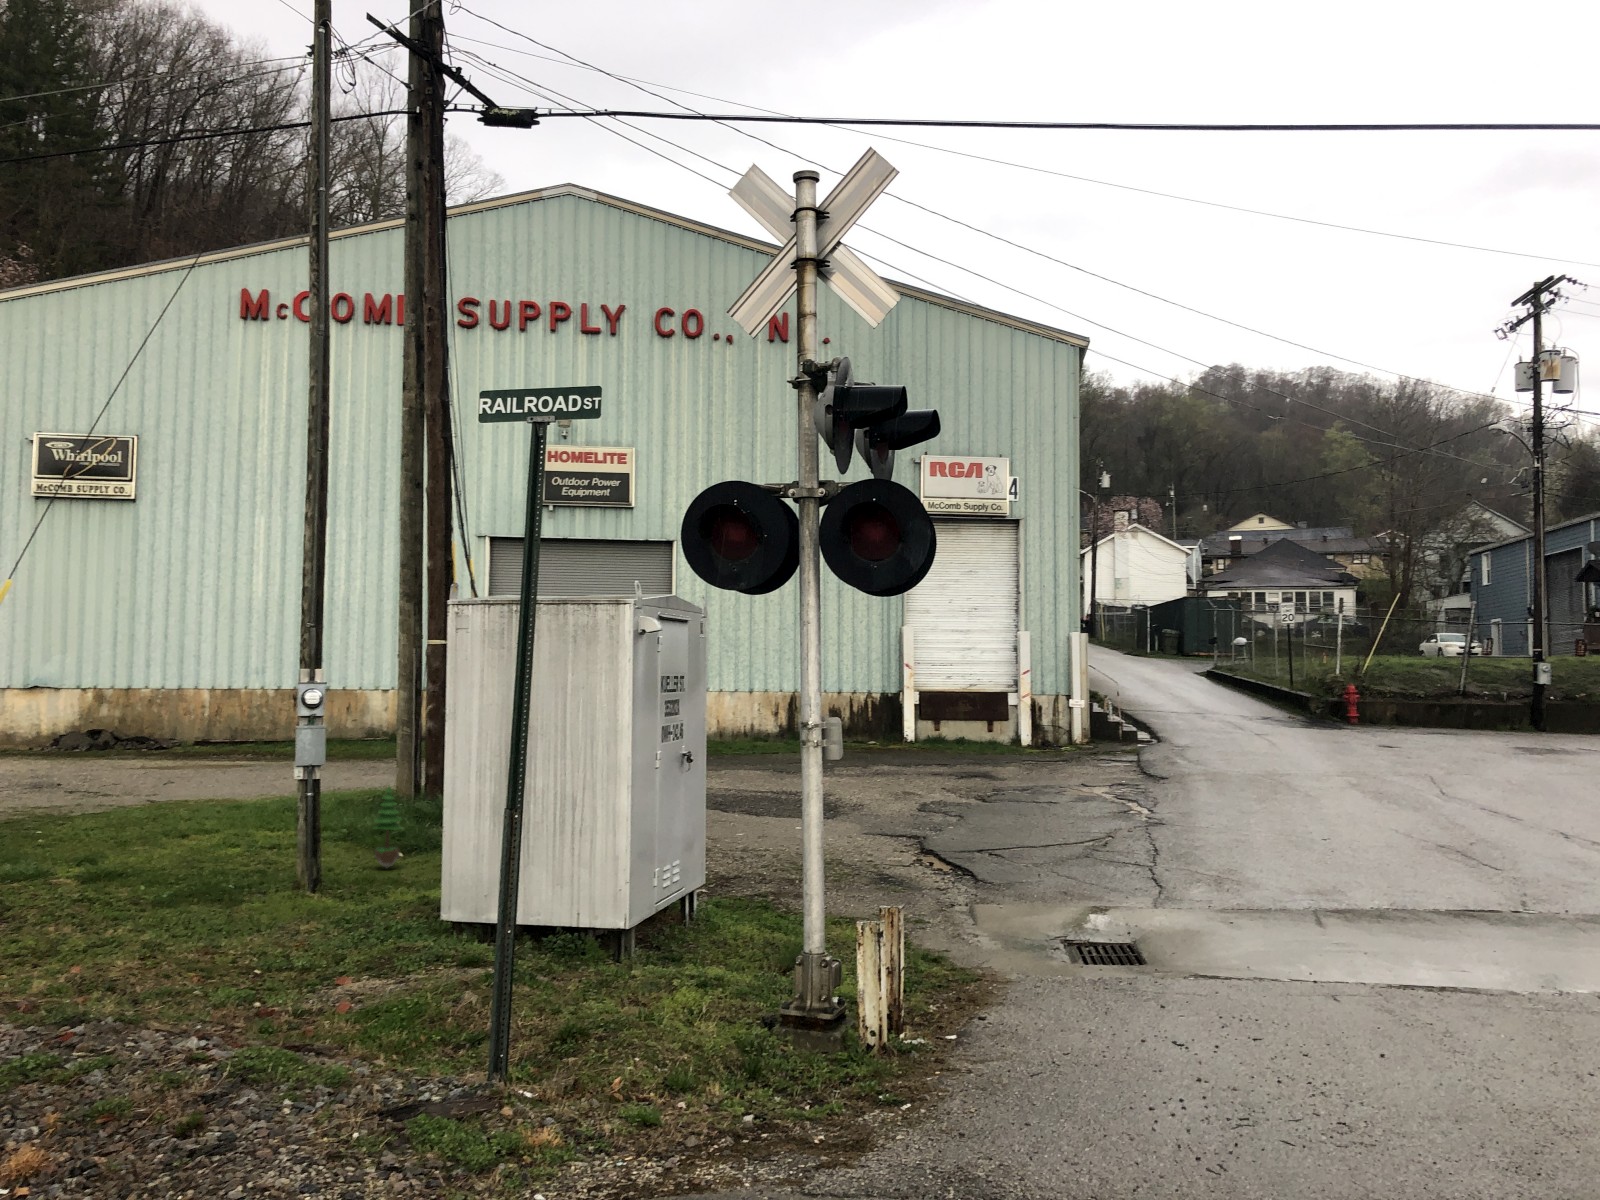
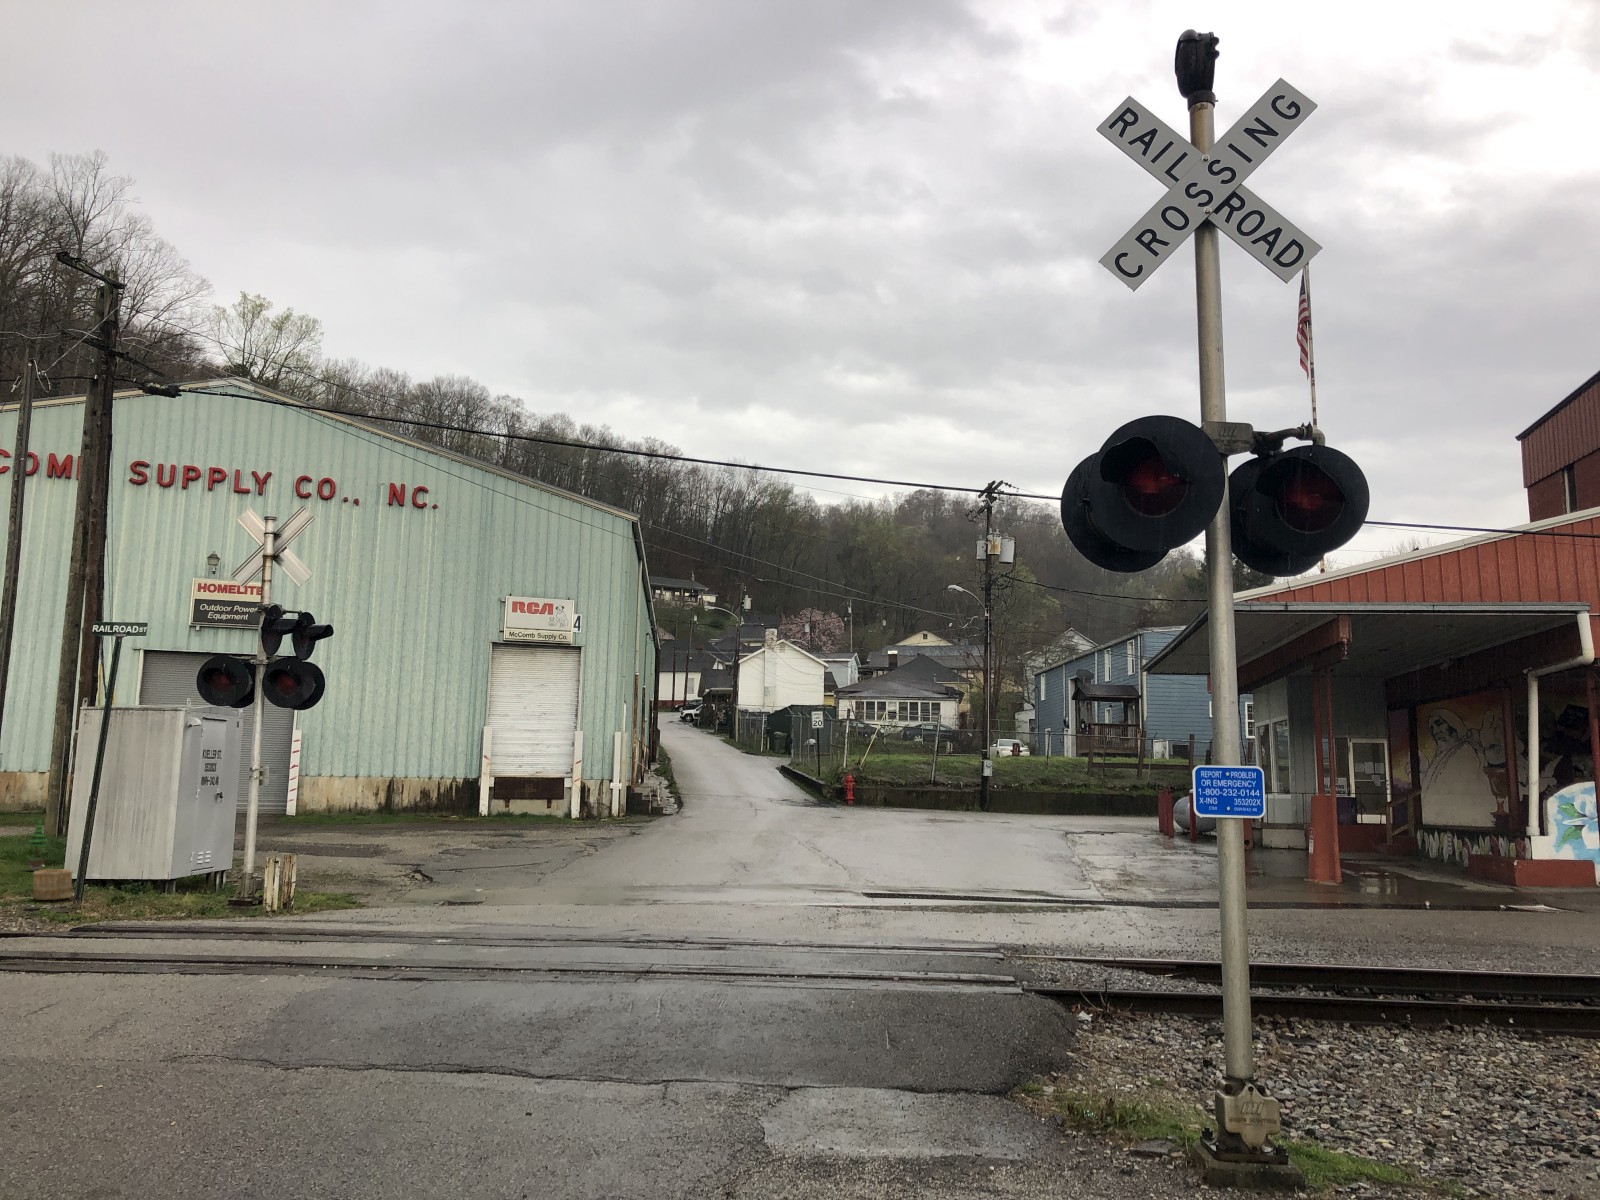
wooden bucket: none [387,897,454,960] -> present [33,869,73,900]

